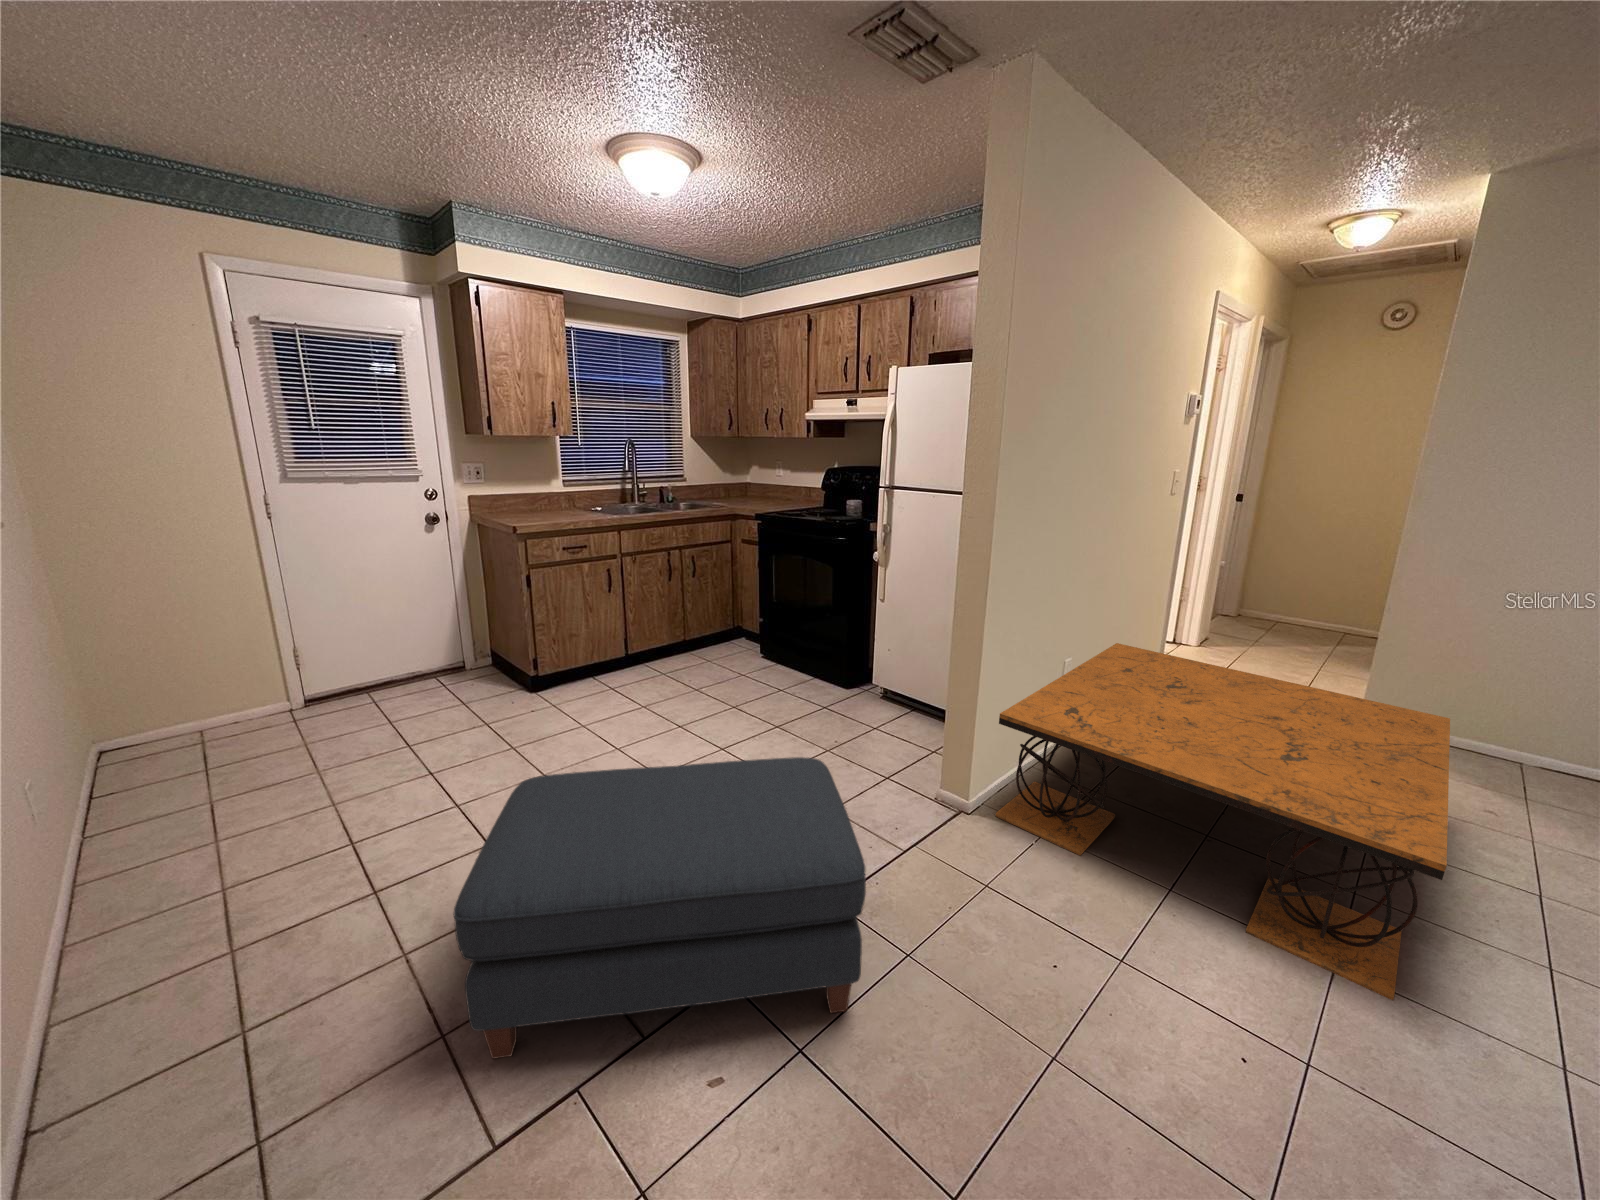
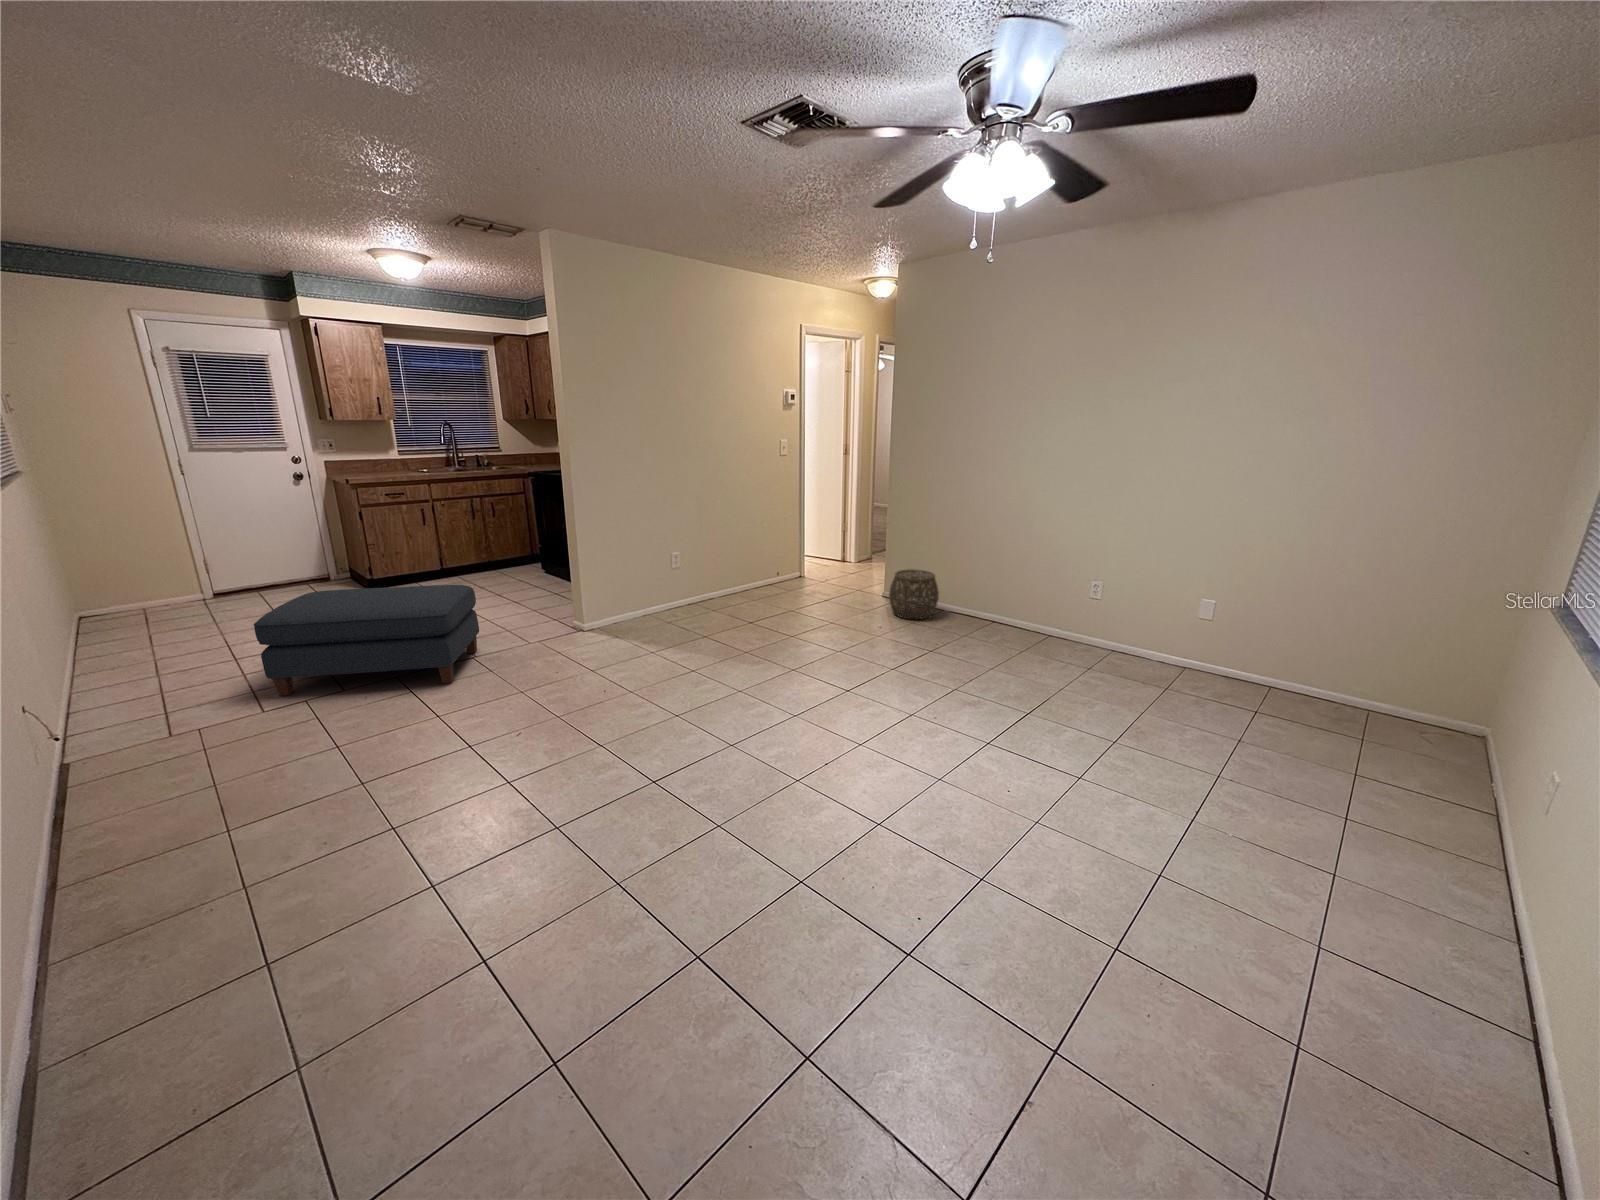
coffee table: present [996,643,1450,1000] -> none [594,546,836,677]
woven basket: none [1443,698,1574,797] -> present [889,569,939,619]

